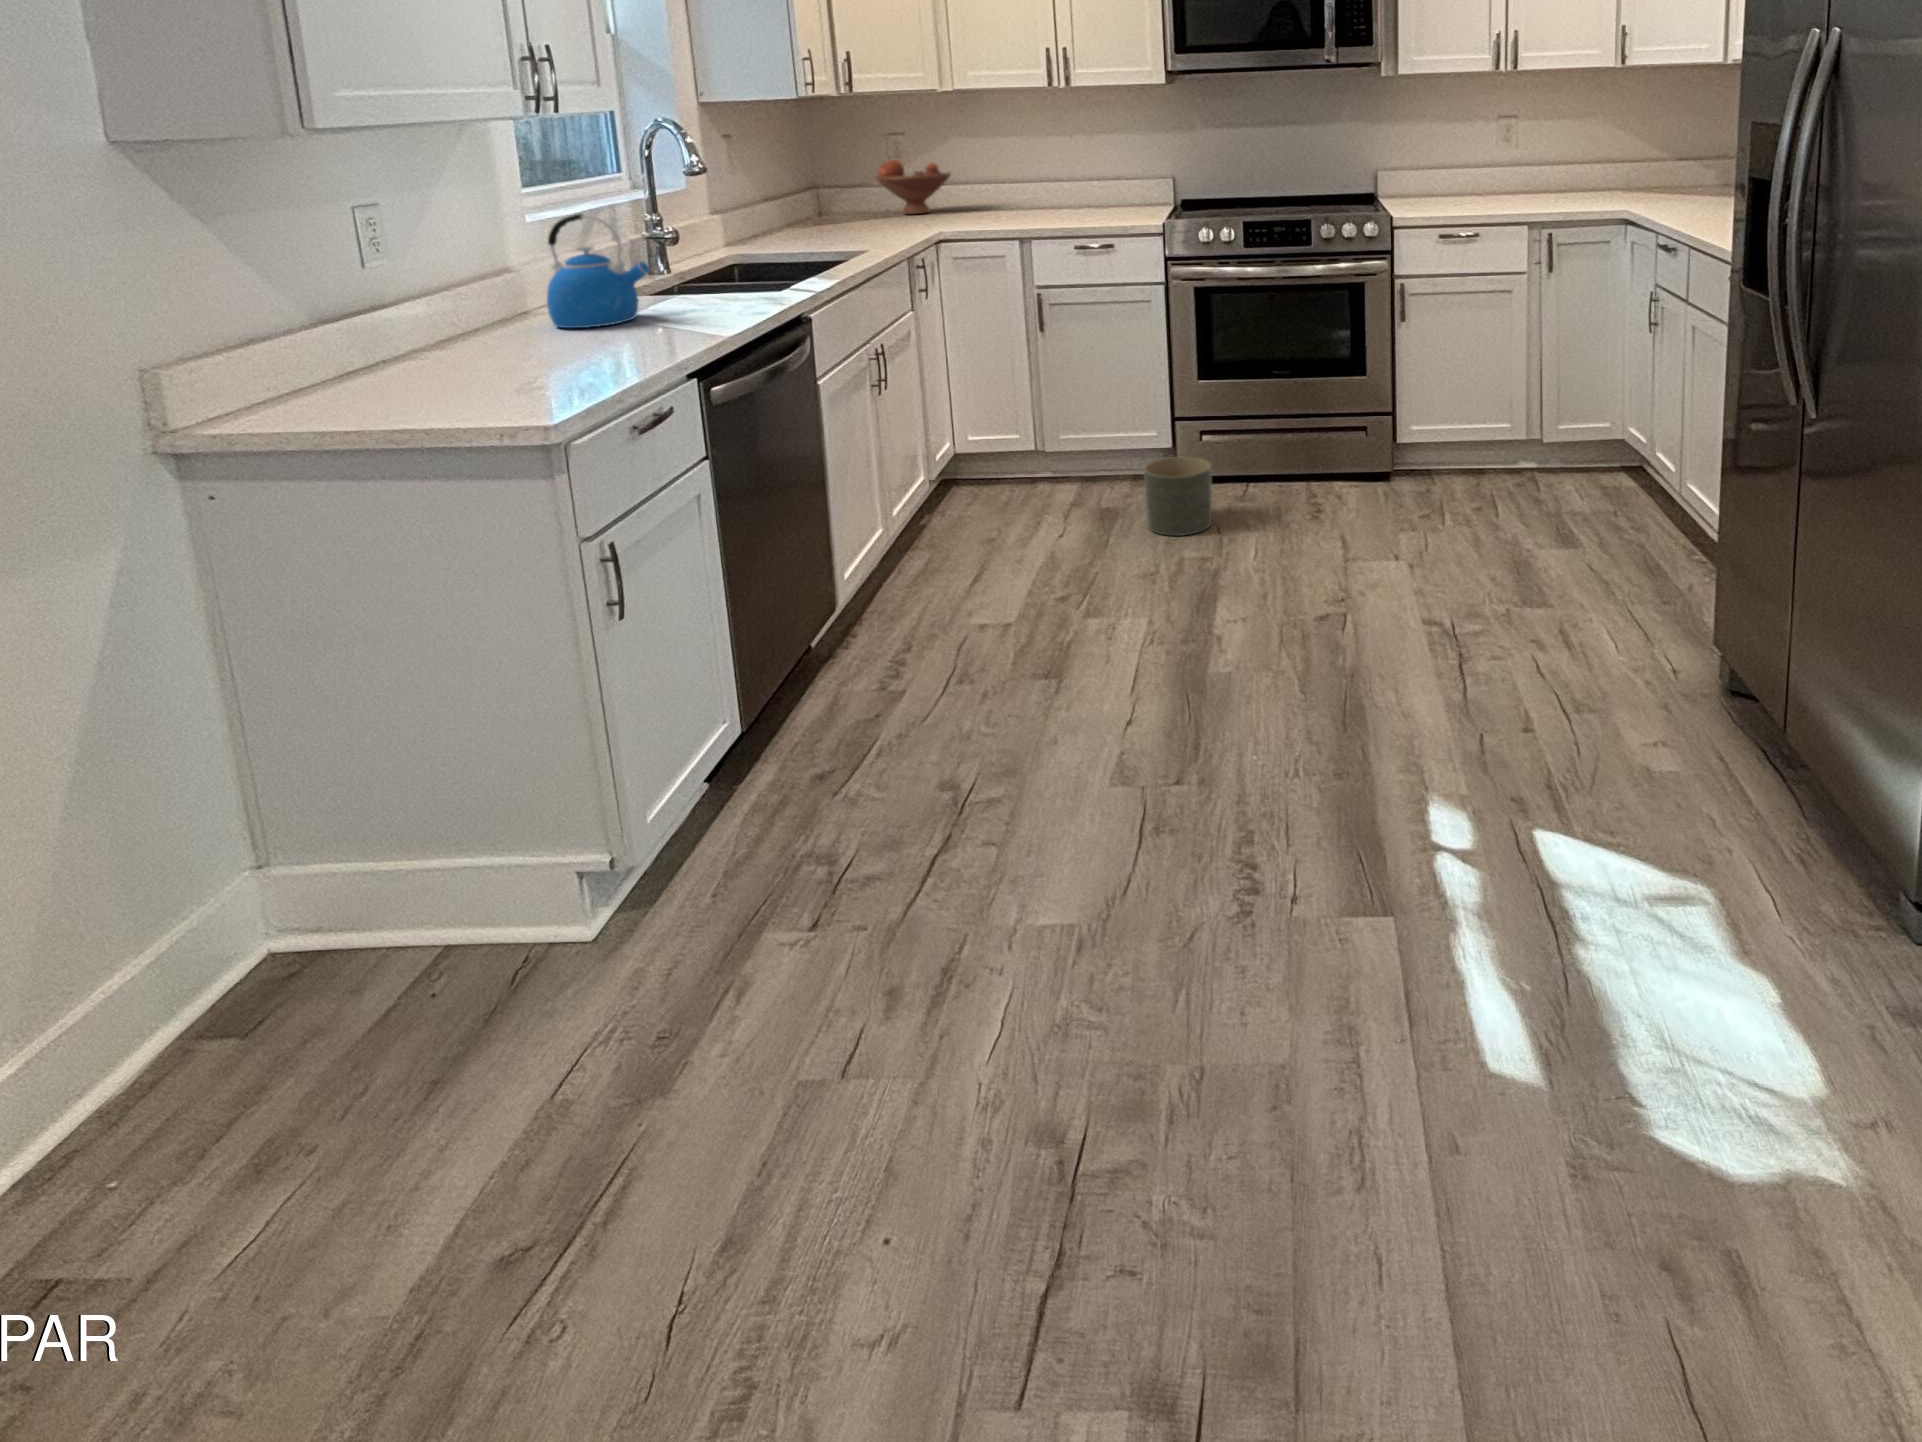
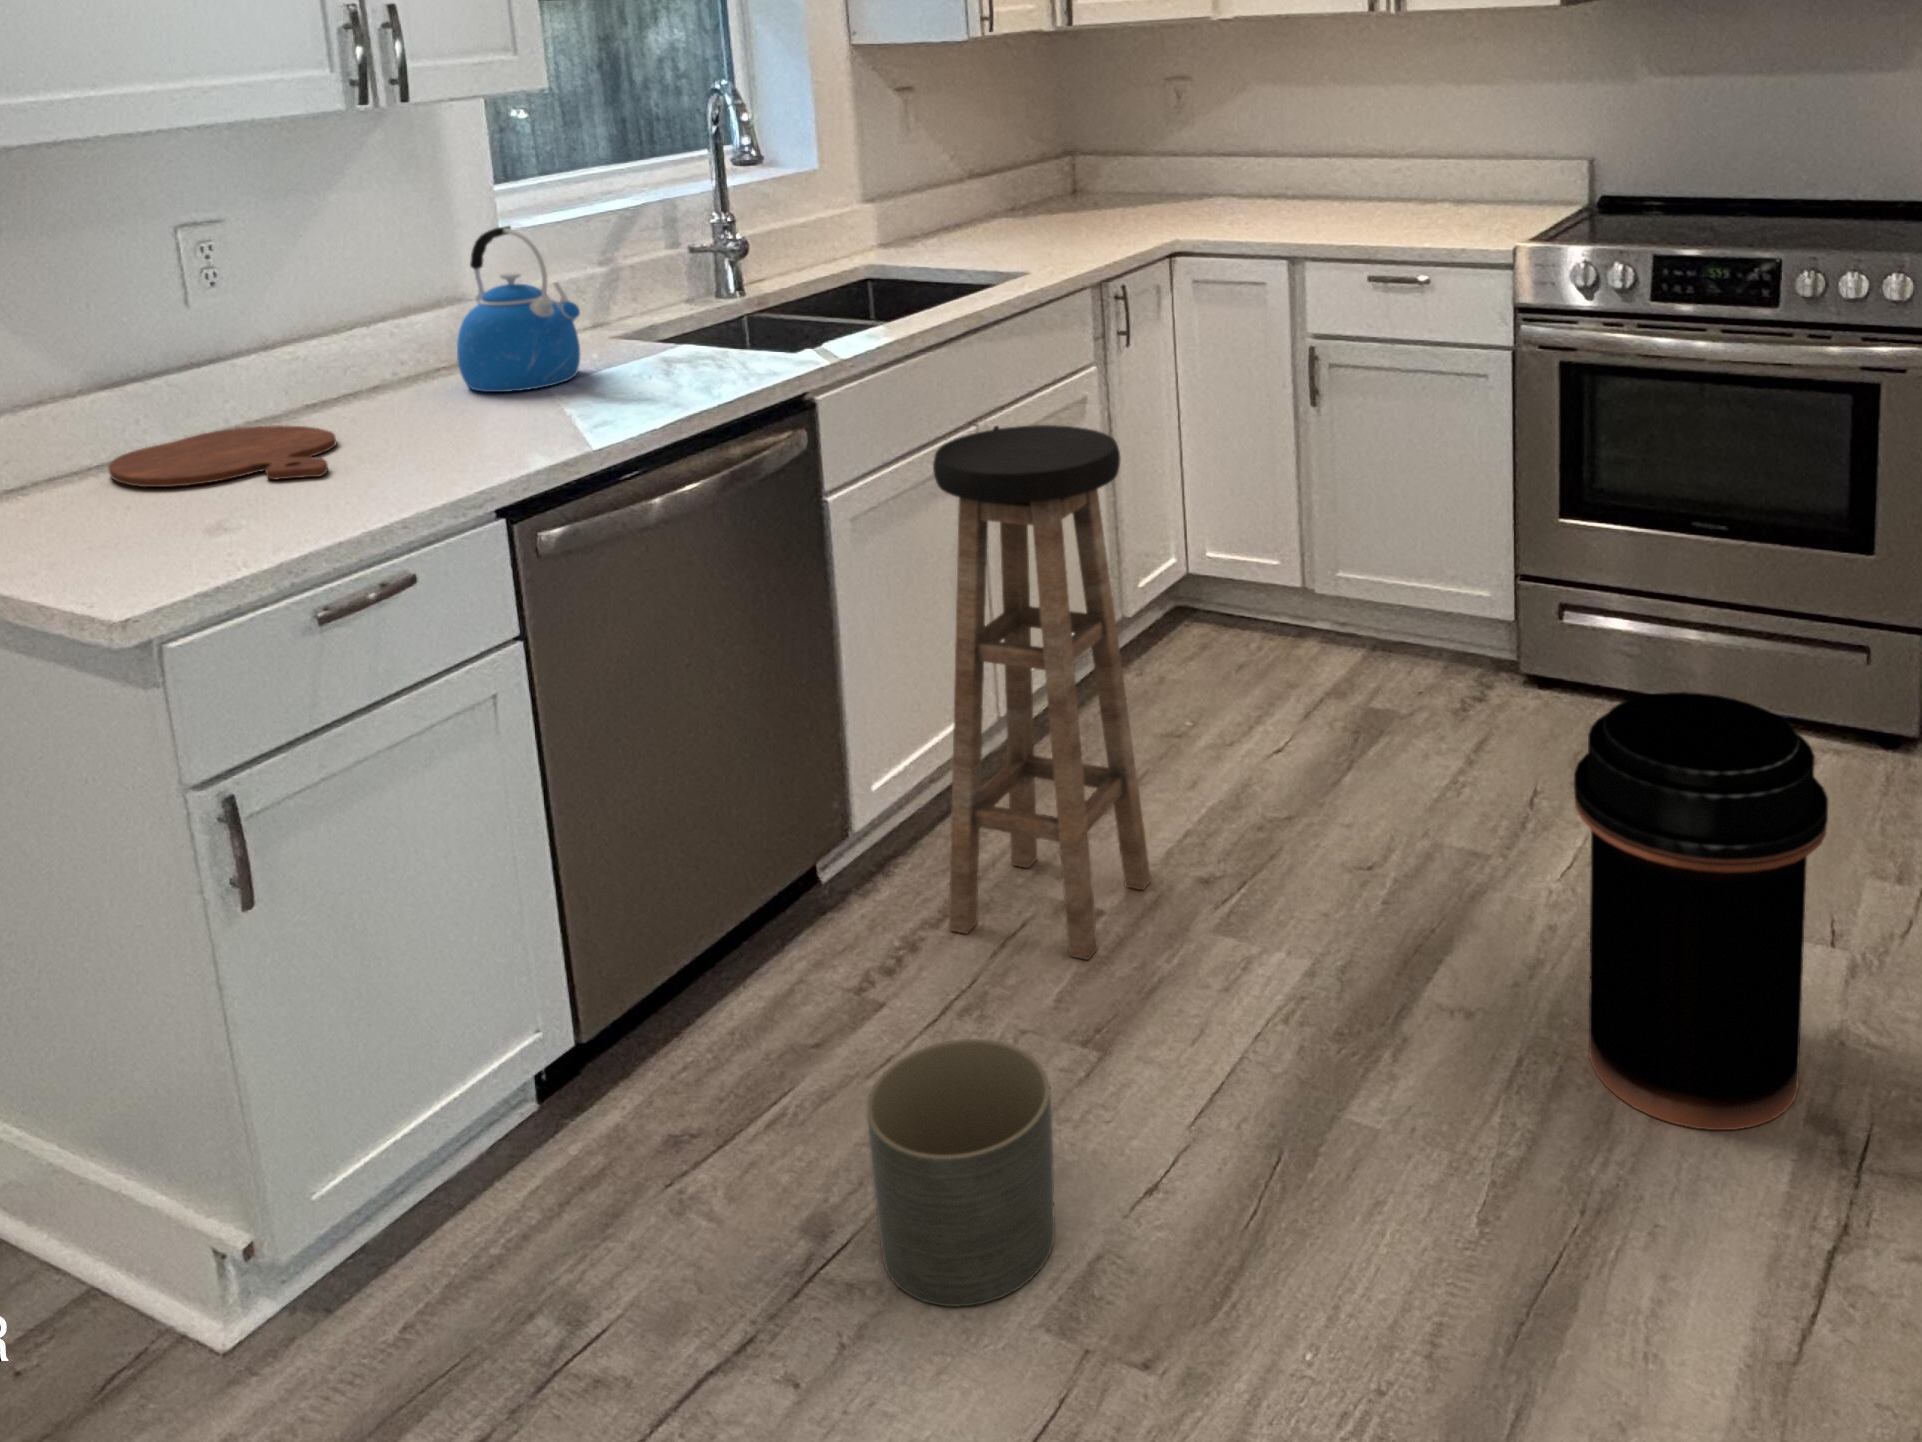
fruit bowl: present [876,160,951,214] -> none [1139,116,1249,201]
bar stool: none [893,329,1027,652] -> present [933,425,1151,960]
cutting board: none [352,351,553,388] -> present [108,425,336,487]
trash can: none [1292,426,1415,639] -> present [1574,692,1828,1130]
planter: present [1144,457,1212,536] -> present [866,1039,1055,1307]

